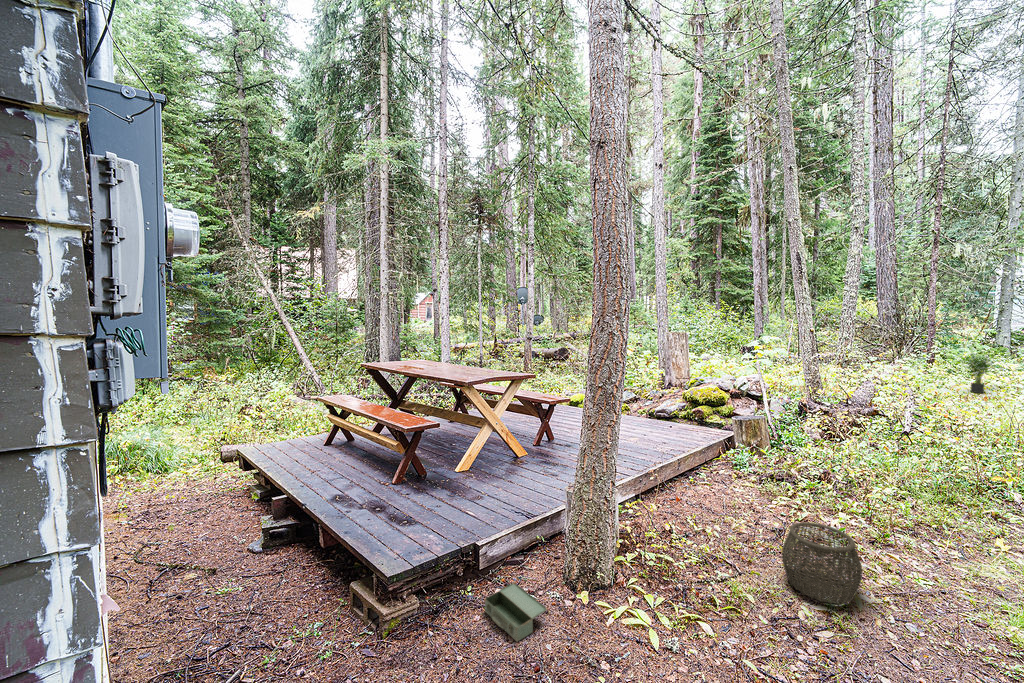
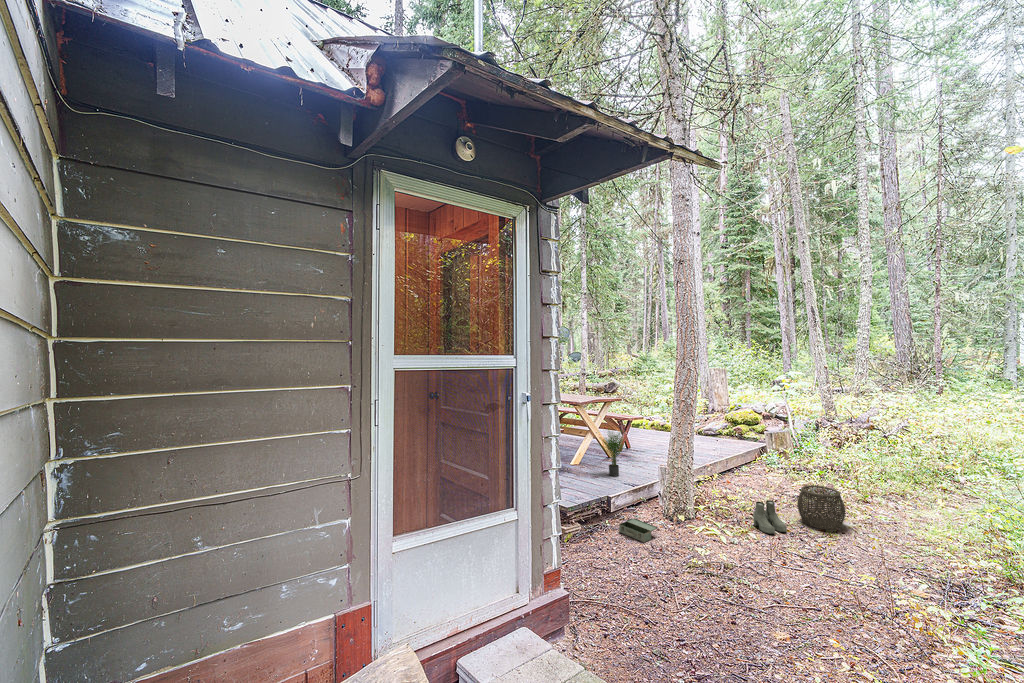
potted plant: present [968,354,992,393] -> present [599,429,624,476]
boots: none [710,551,765,617] -> present [753,500,787,534]

